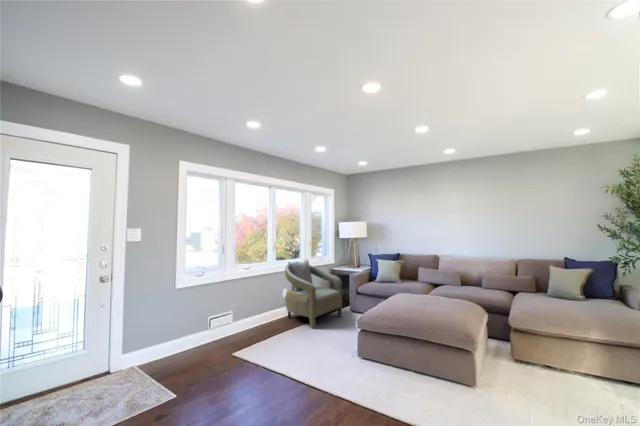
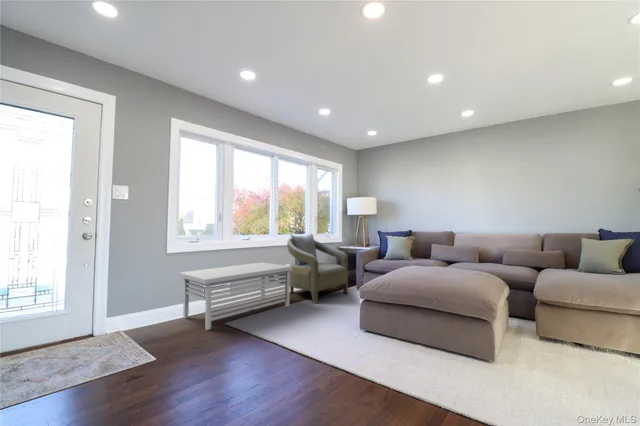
storage bench: none [187,290,292,362] -> present [179,262,292,330]

